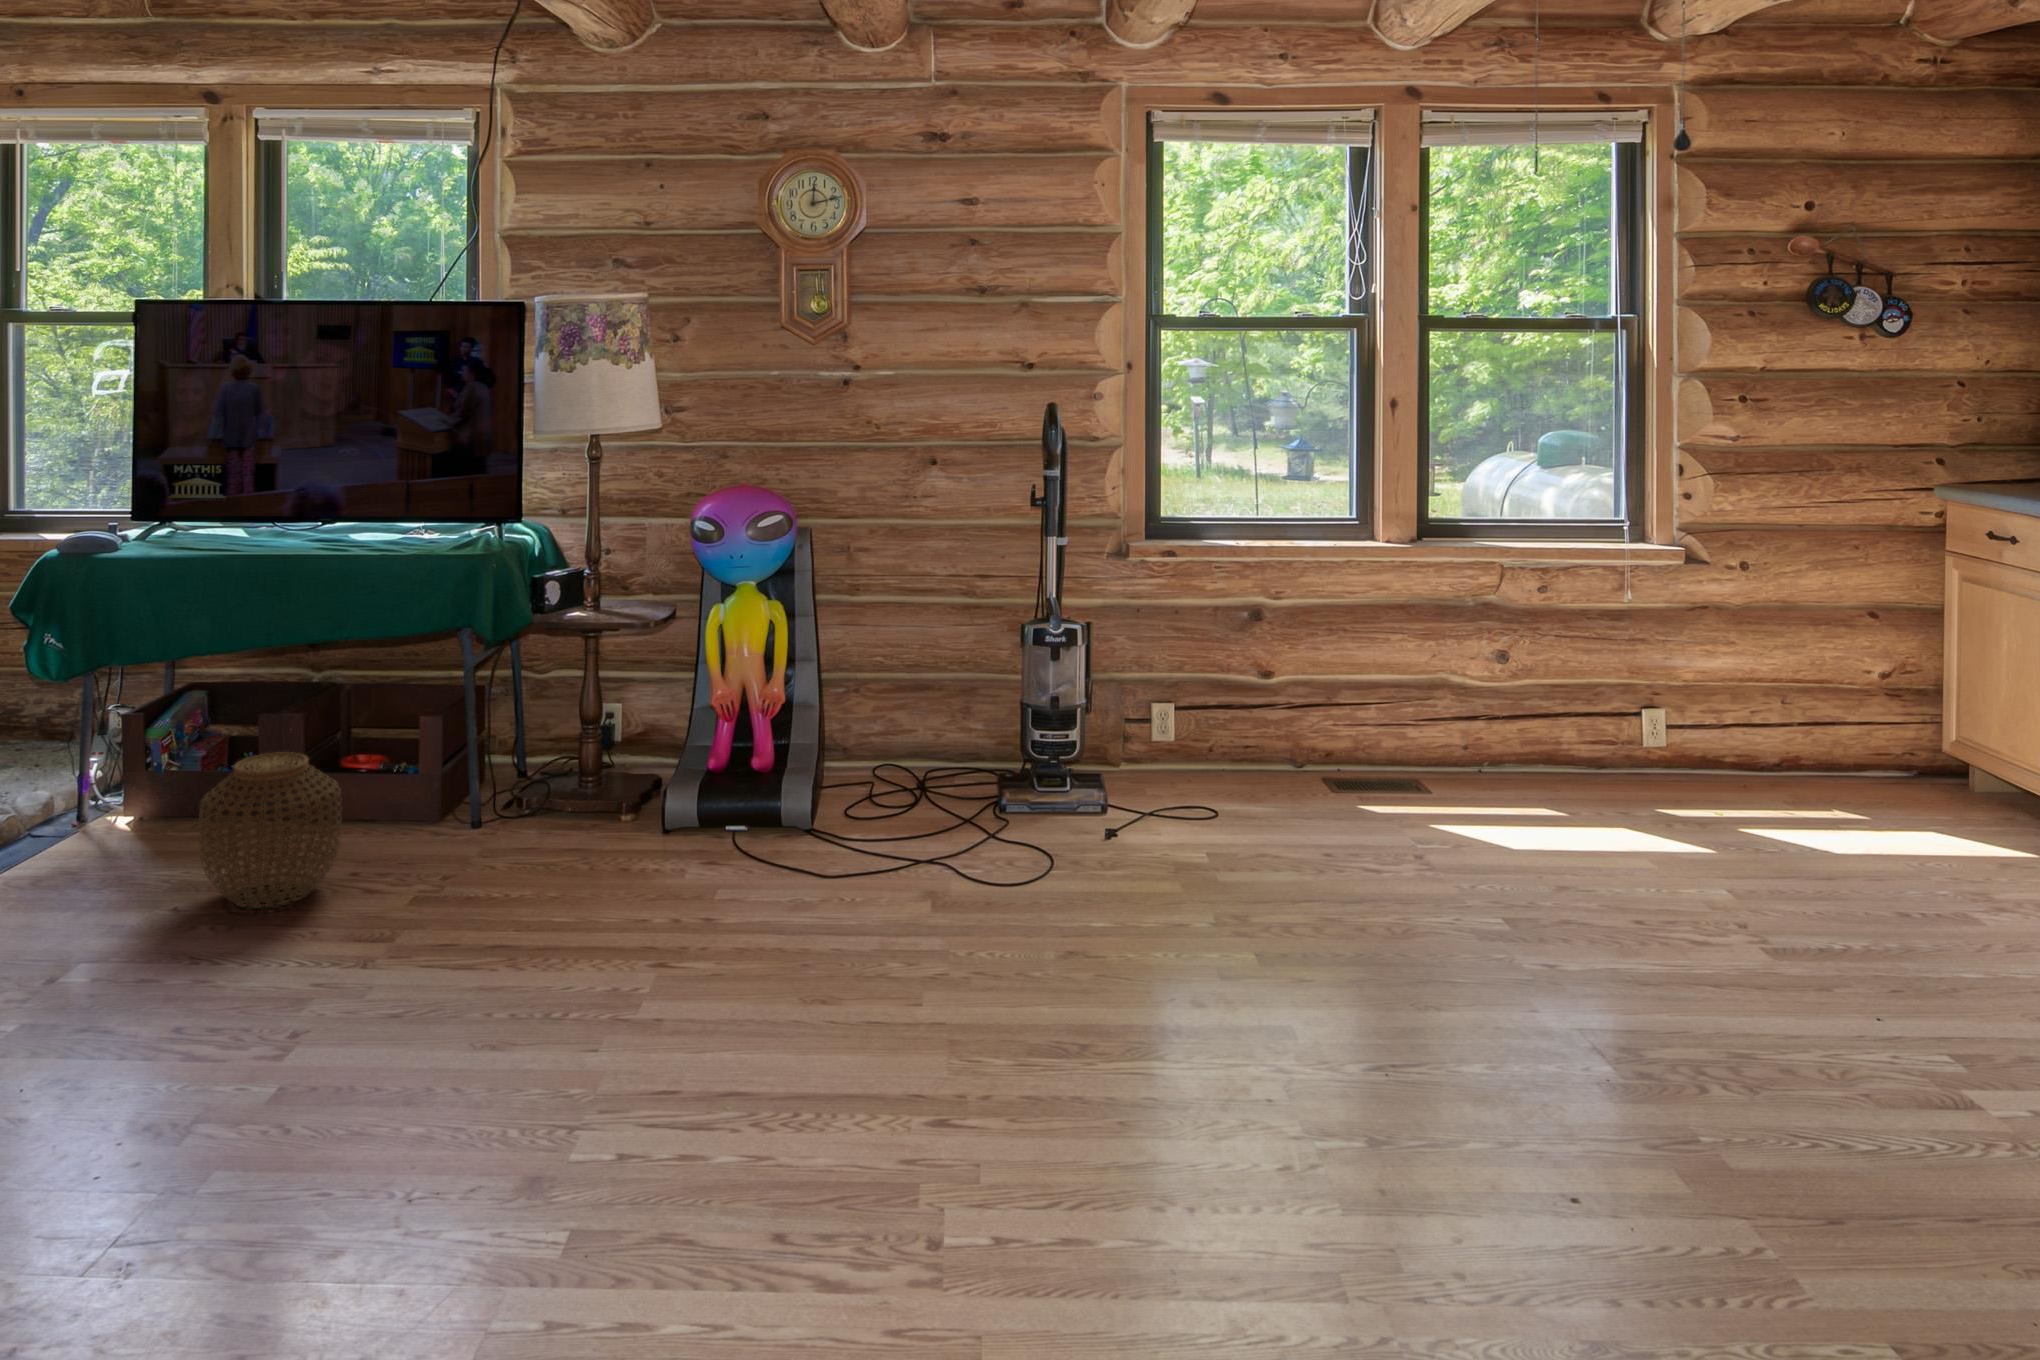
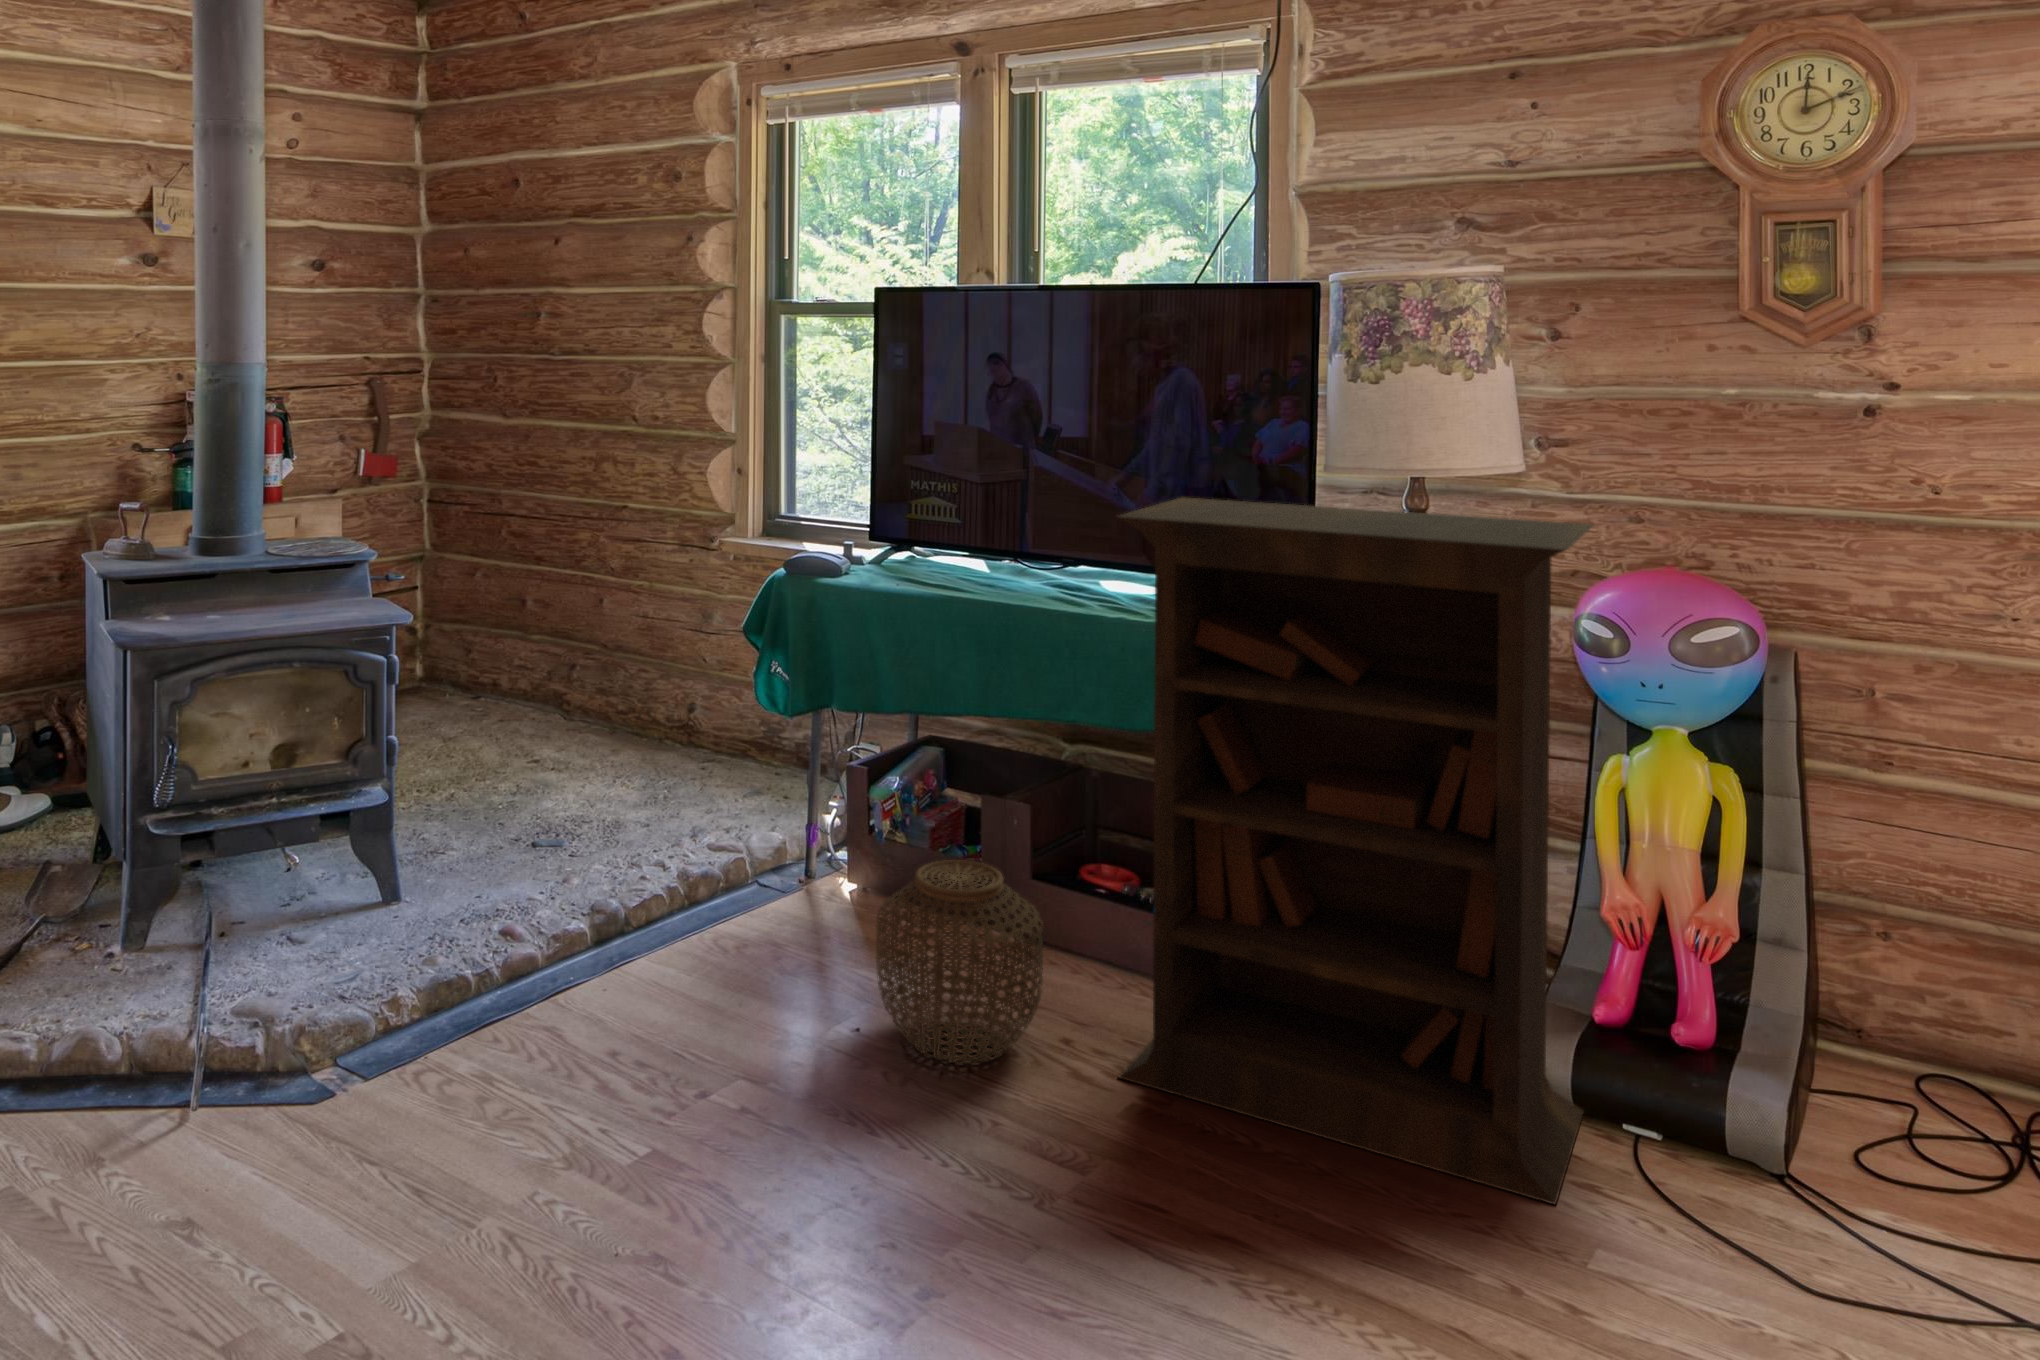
bookcase: none [399,458,707,885] -> present [1118,497,1593,1204]

